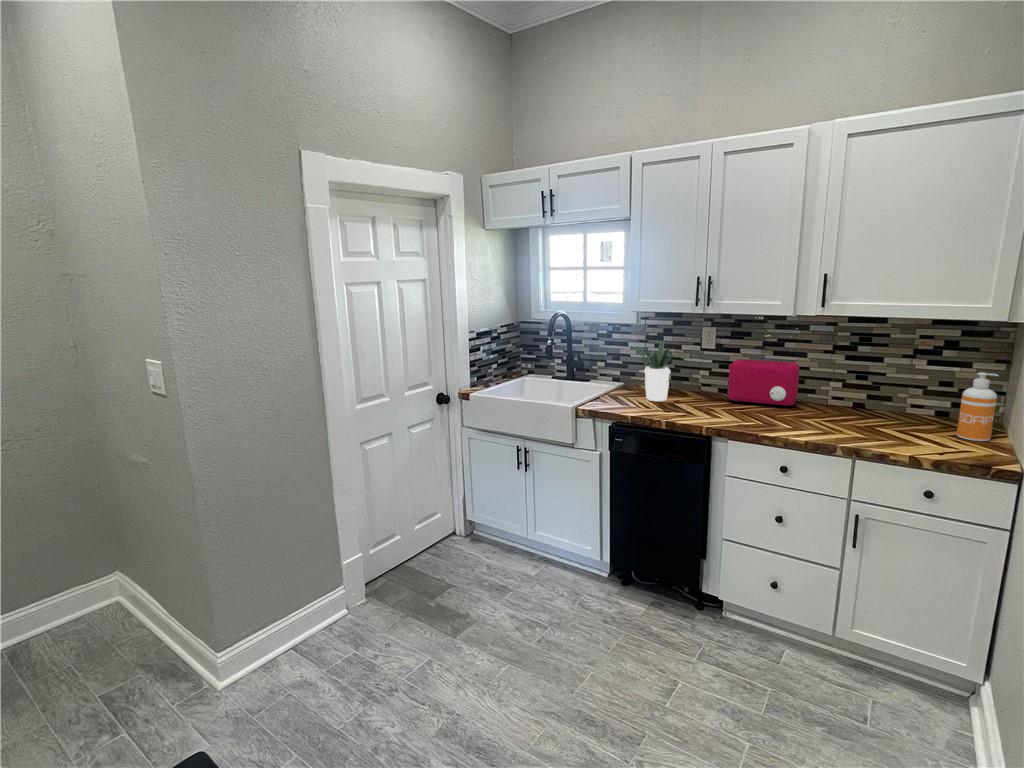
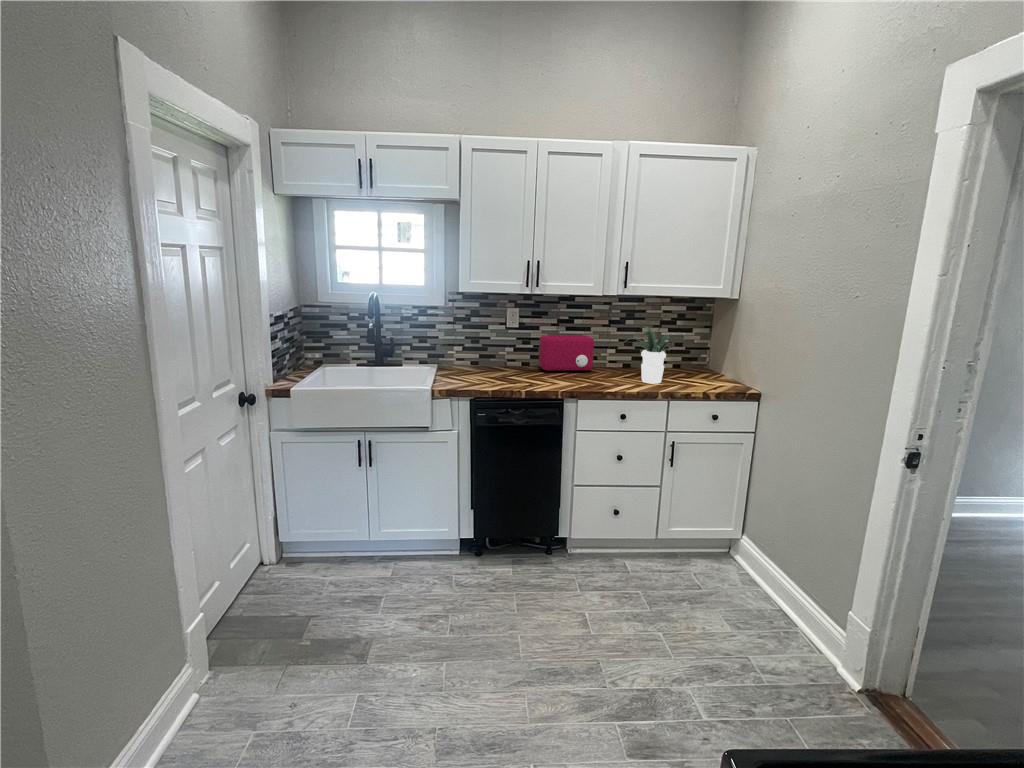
potted plant: present [638,342,684,401] -> present [627,326,681,384]
soap dispenser: present [956,372,998,441] -> none [701,333,723,380]

